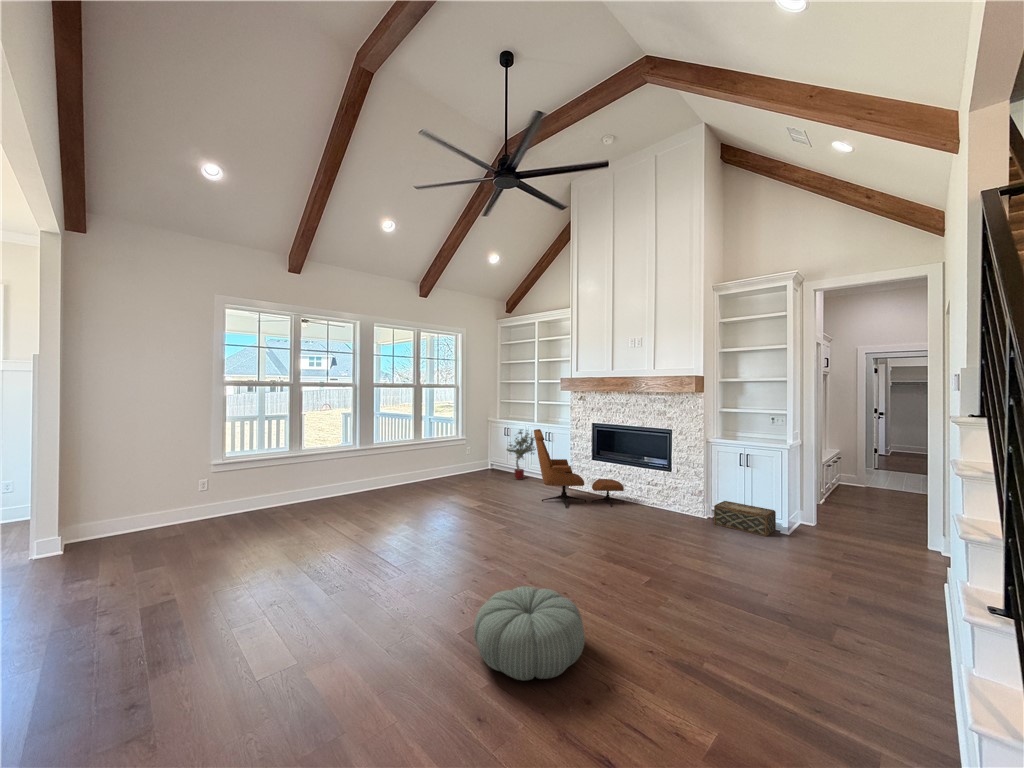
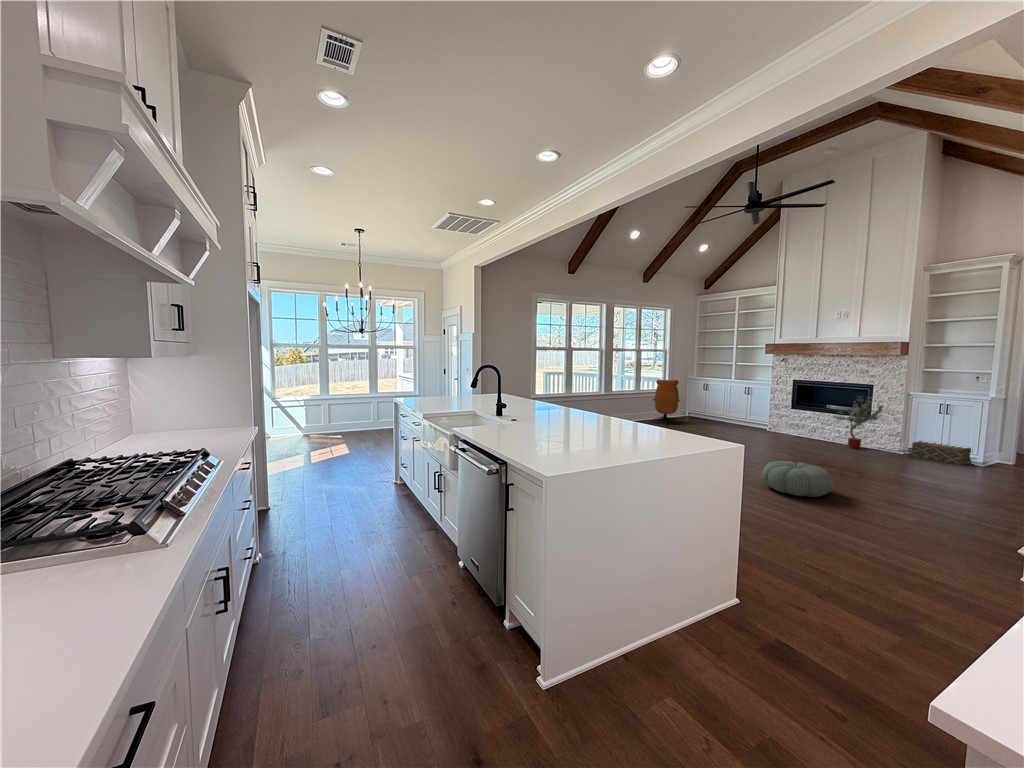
lounge chair: present [534,429,624,508] -> present [651,380,680,425]
potted tree: present [507,430,536,480] -> present [833,396,883,449]

